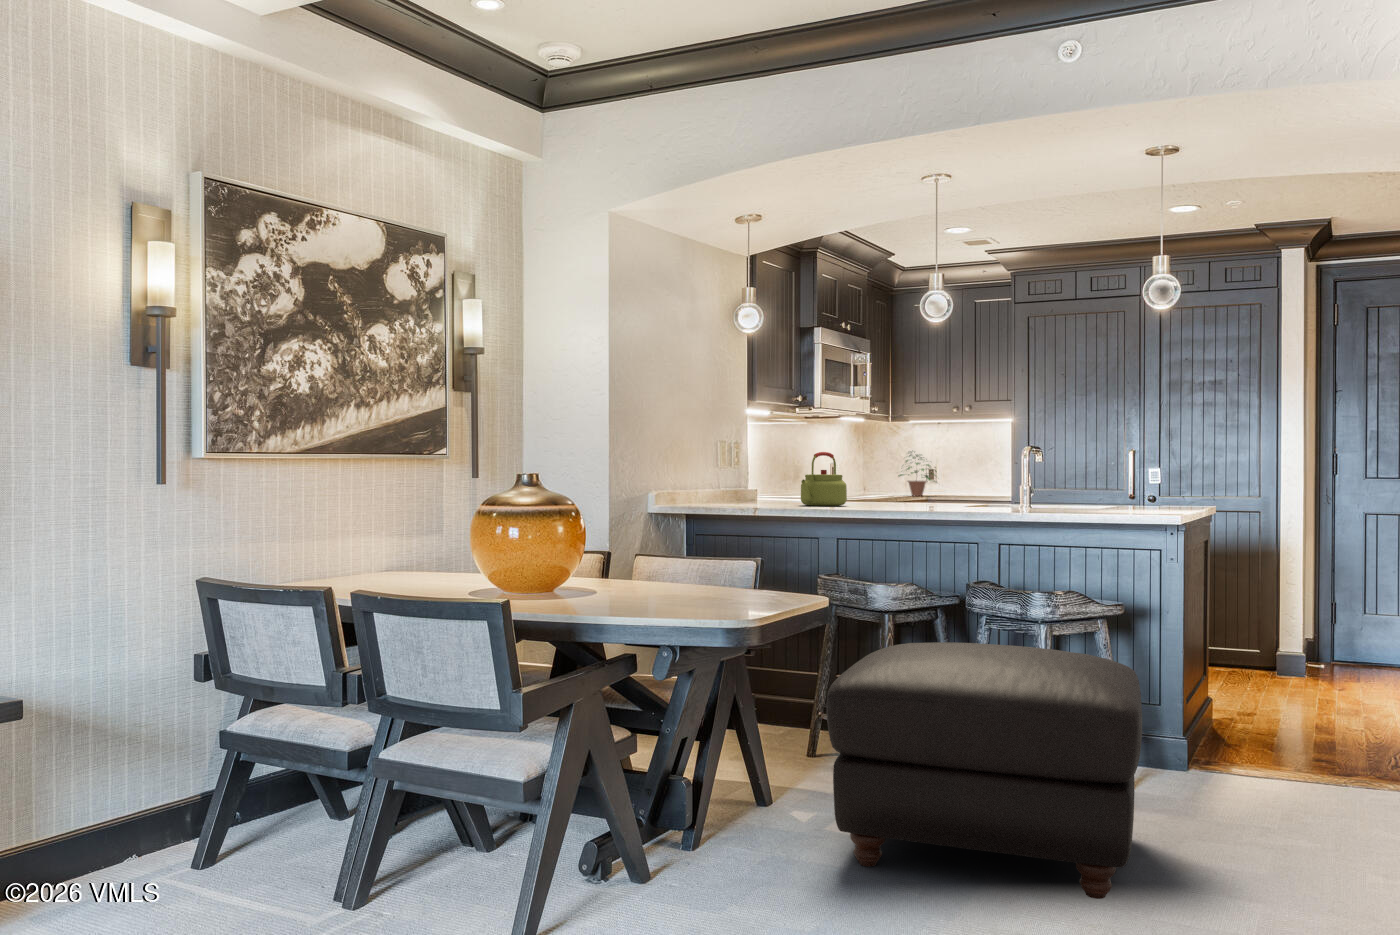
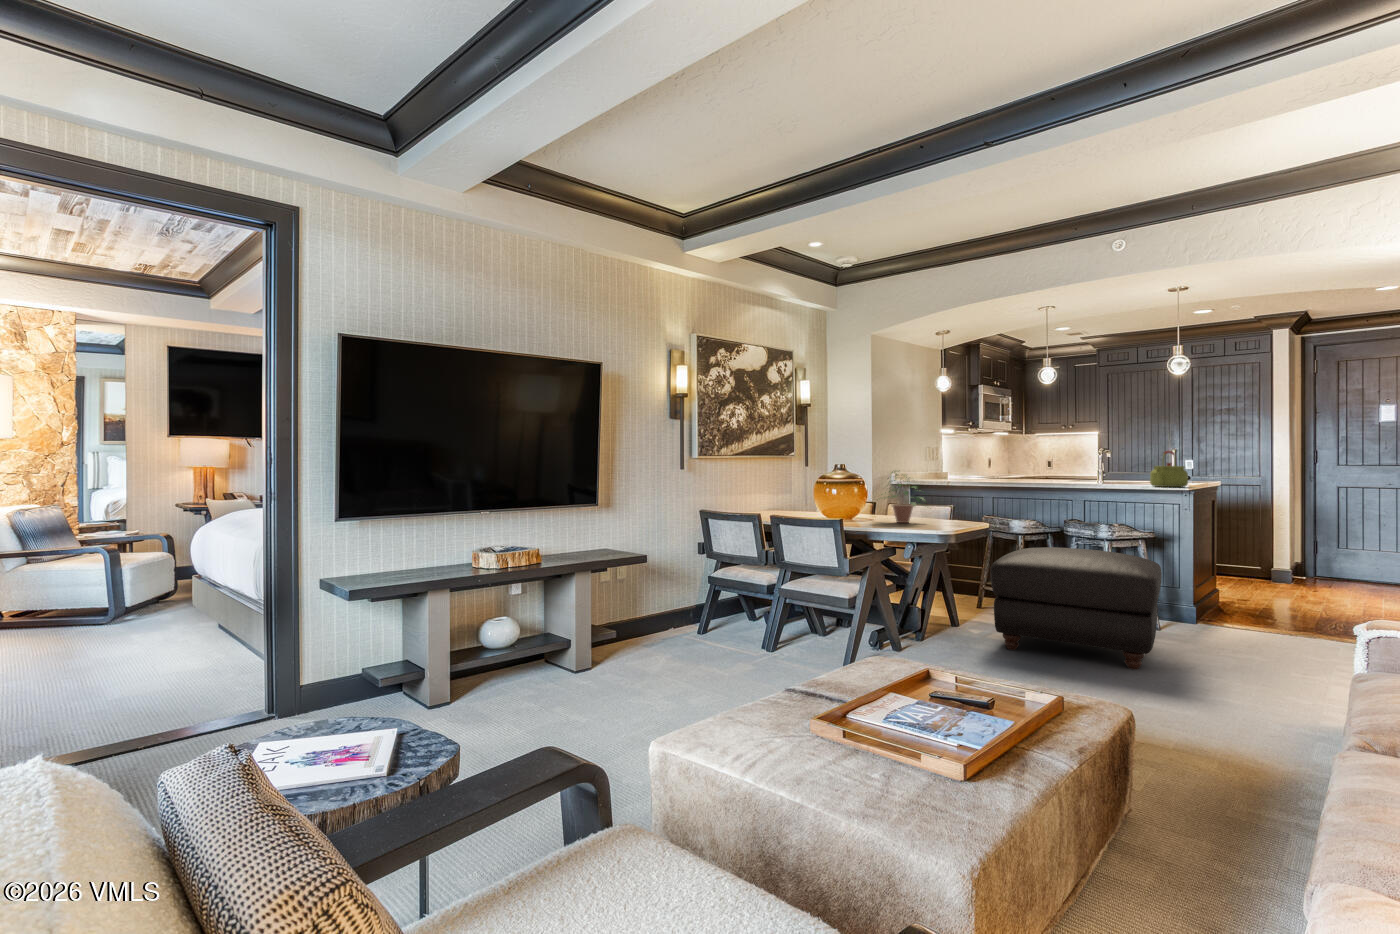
kettle: present [801,452,847,506] -> present [1150,451,1188,487]
potted plant: present [898,452,931,496] -> present [885,474,925,523]

